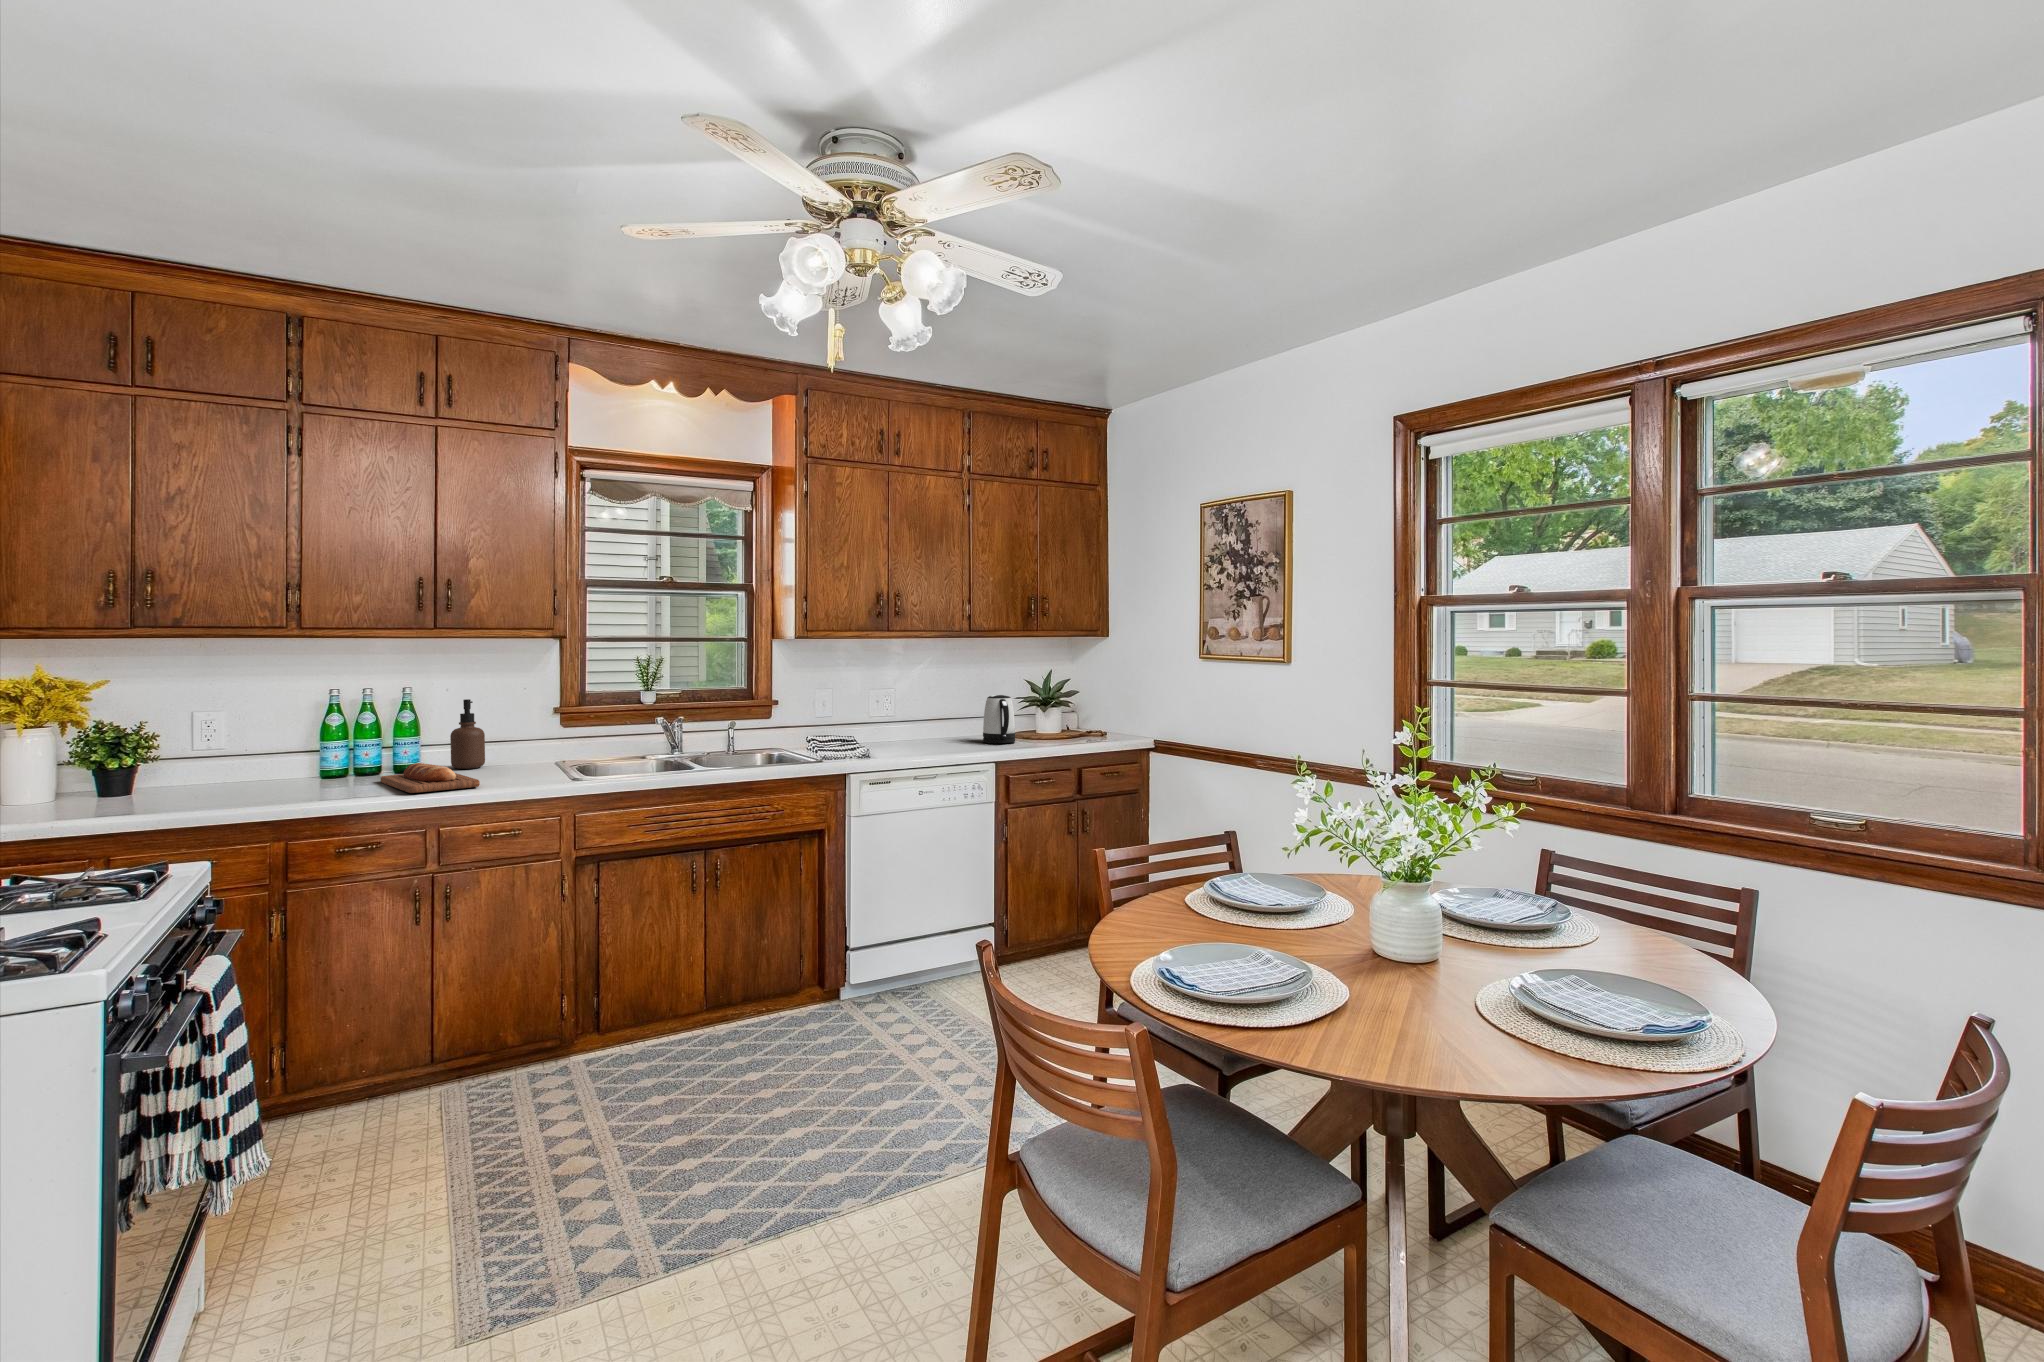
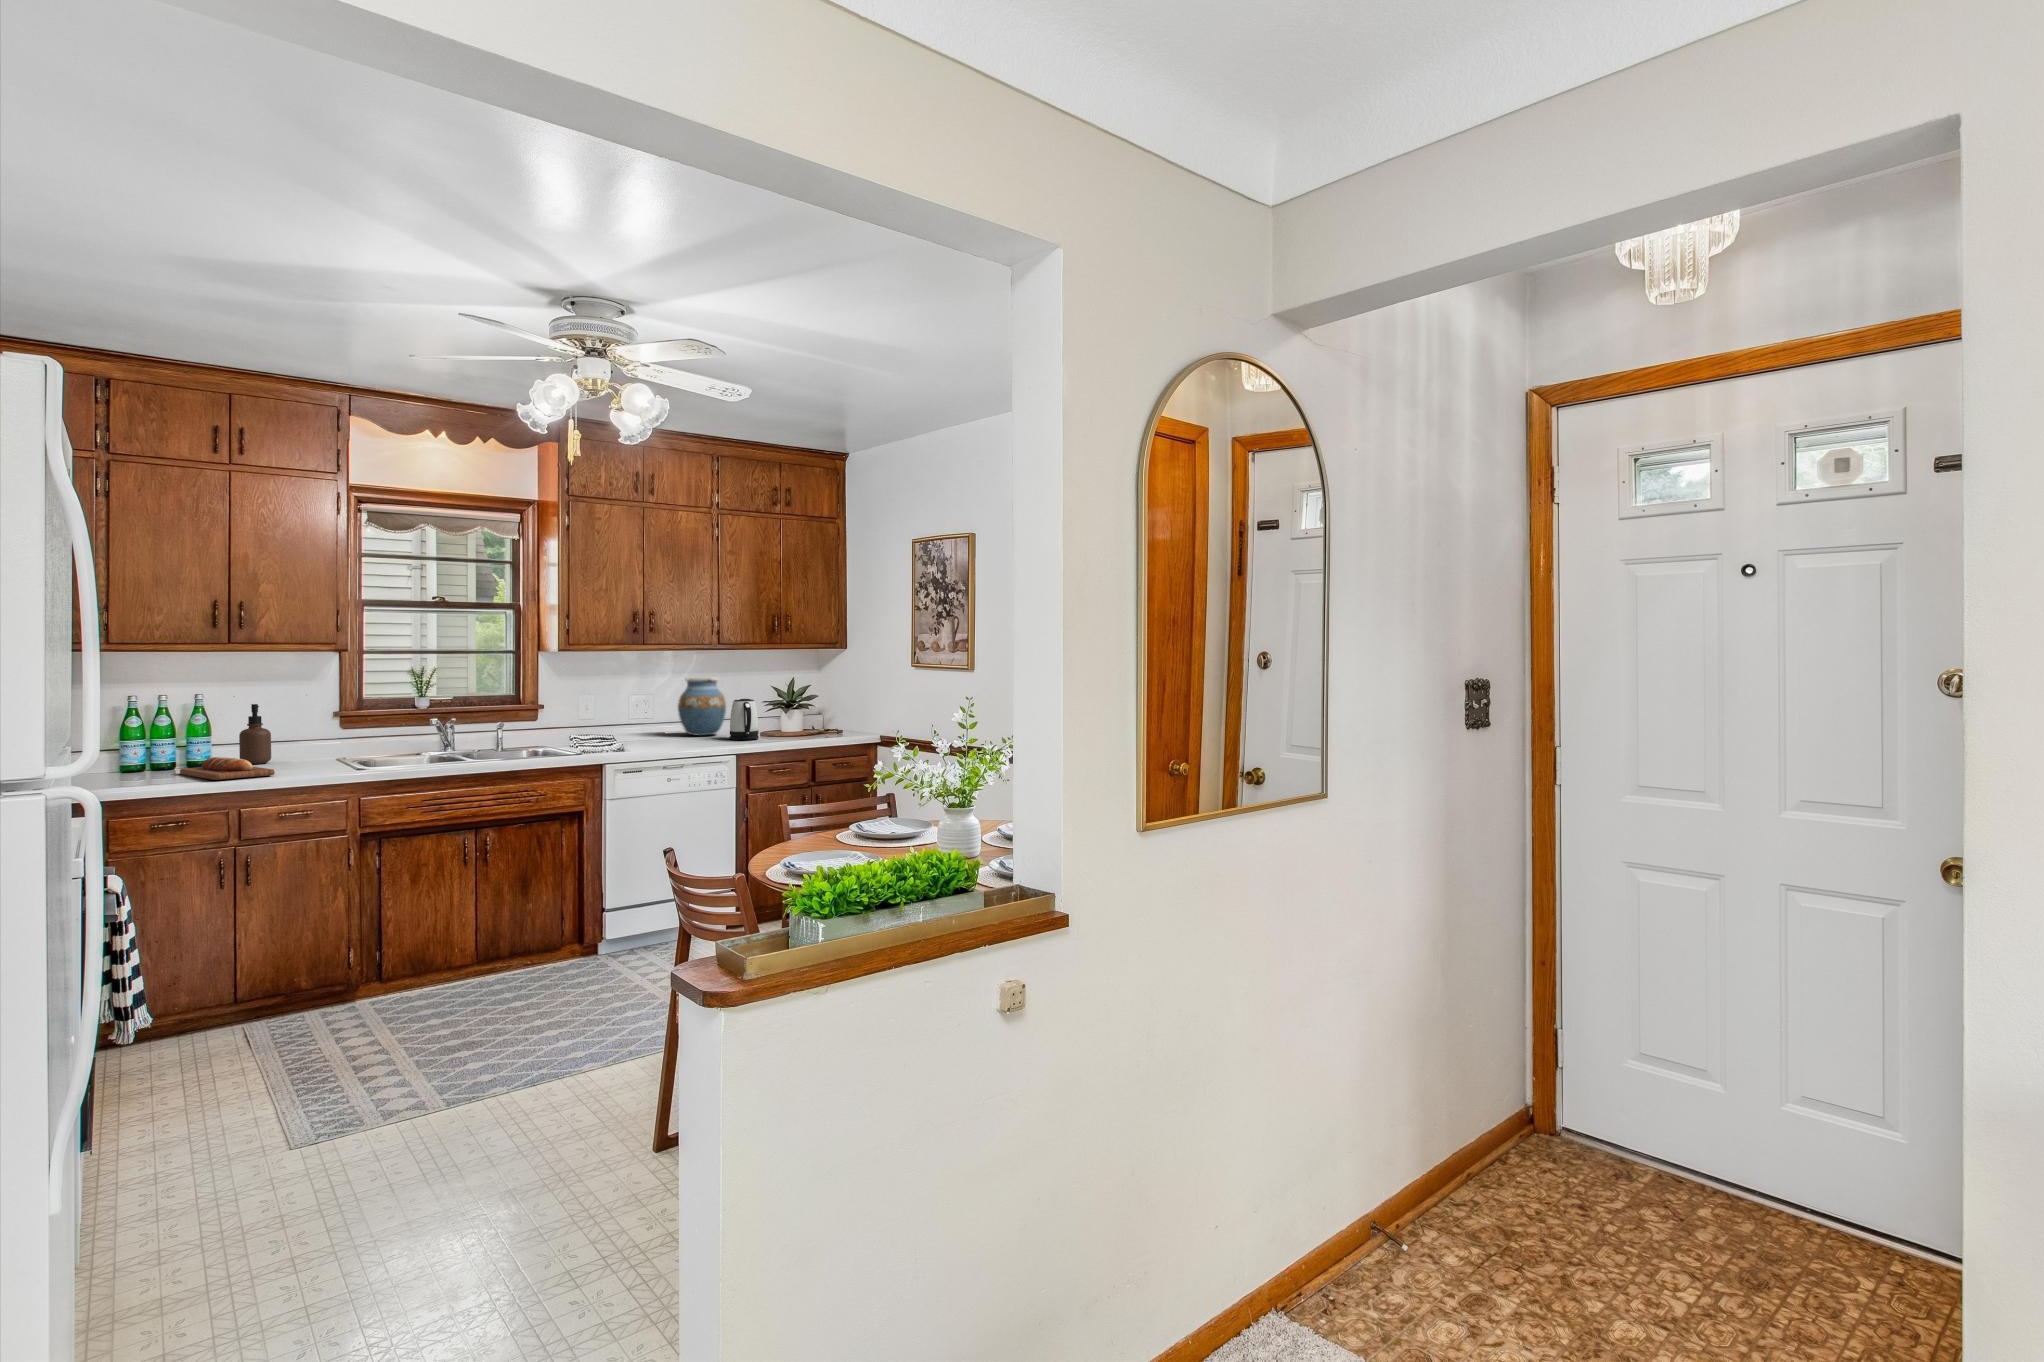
vase: none [923,669,976,736] -> present [678,677,726,736]

